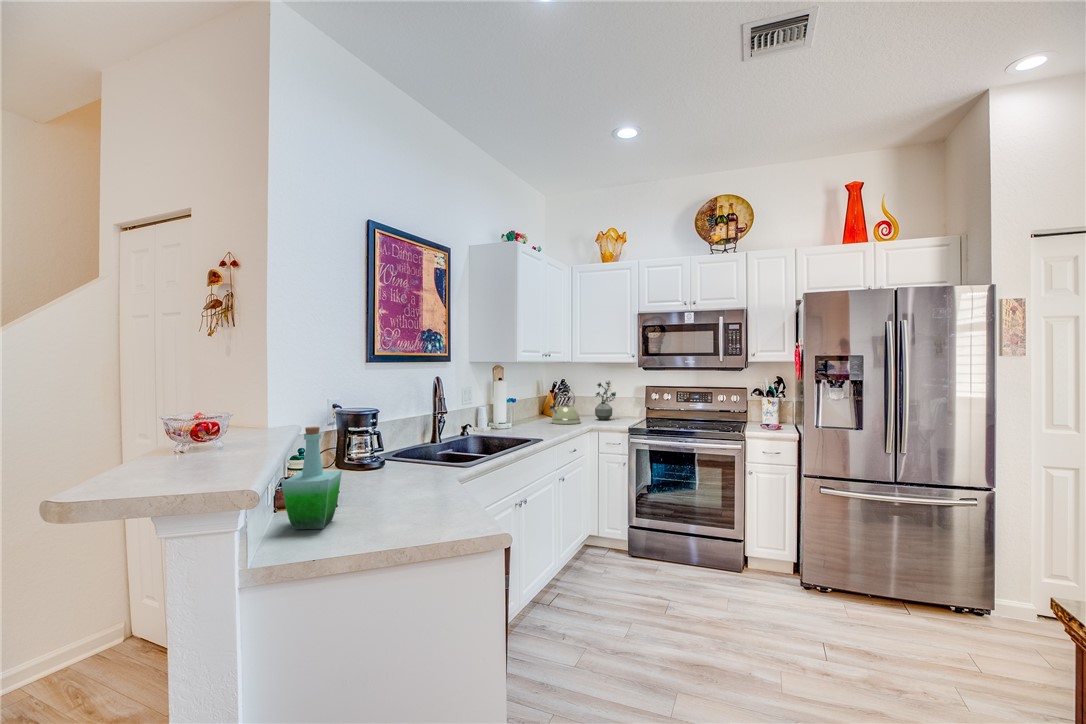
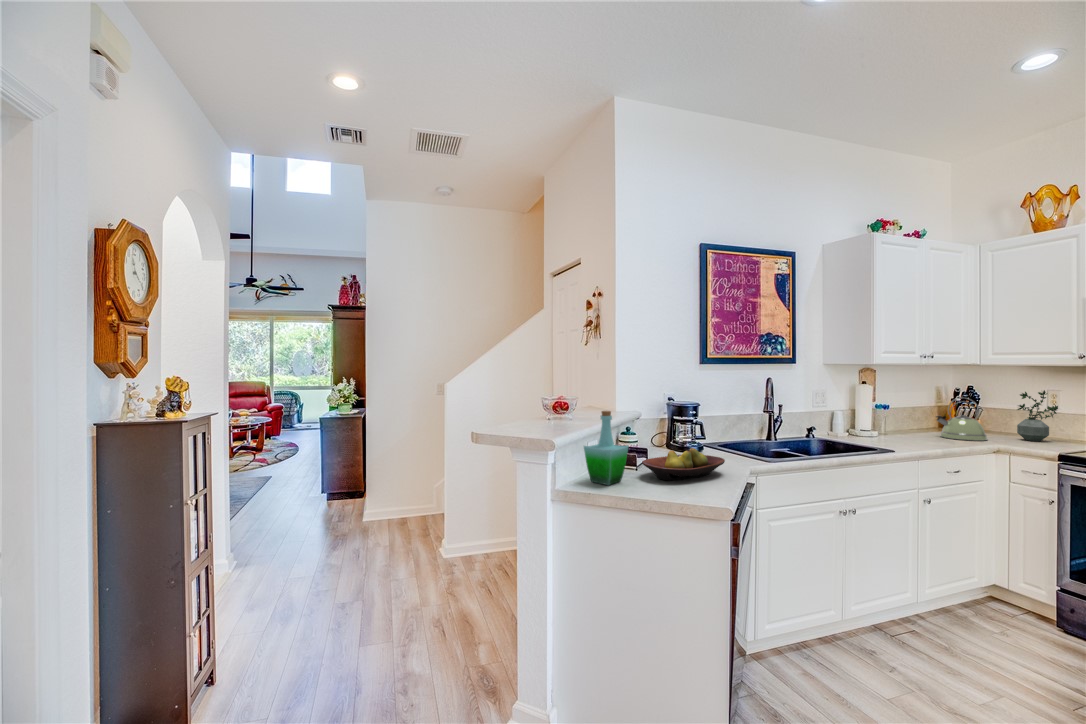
fruit bowl: none [350,462,438,506] -> present [642,448,725,480]

